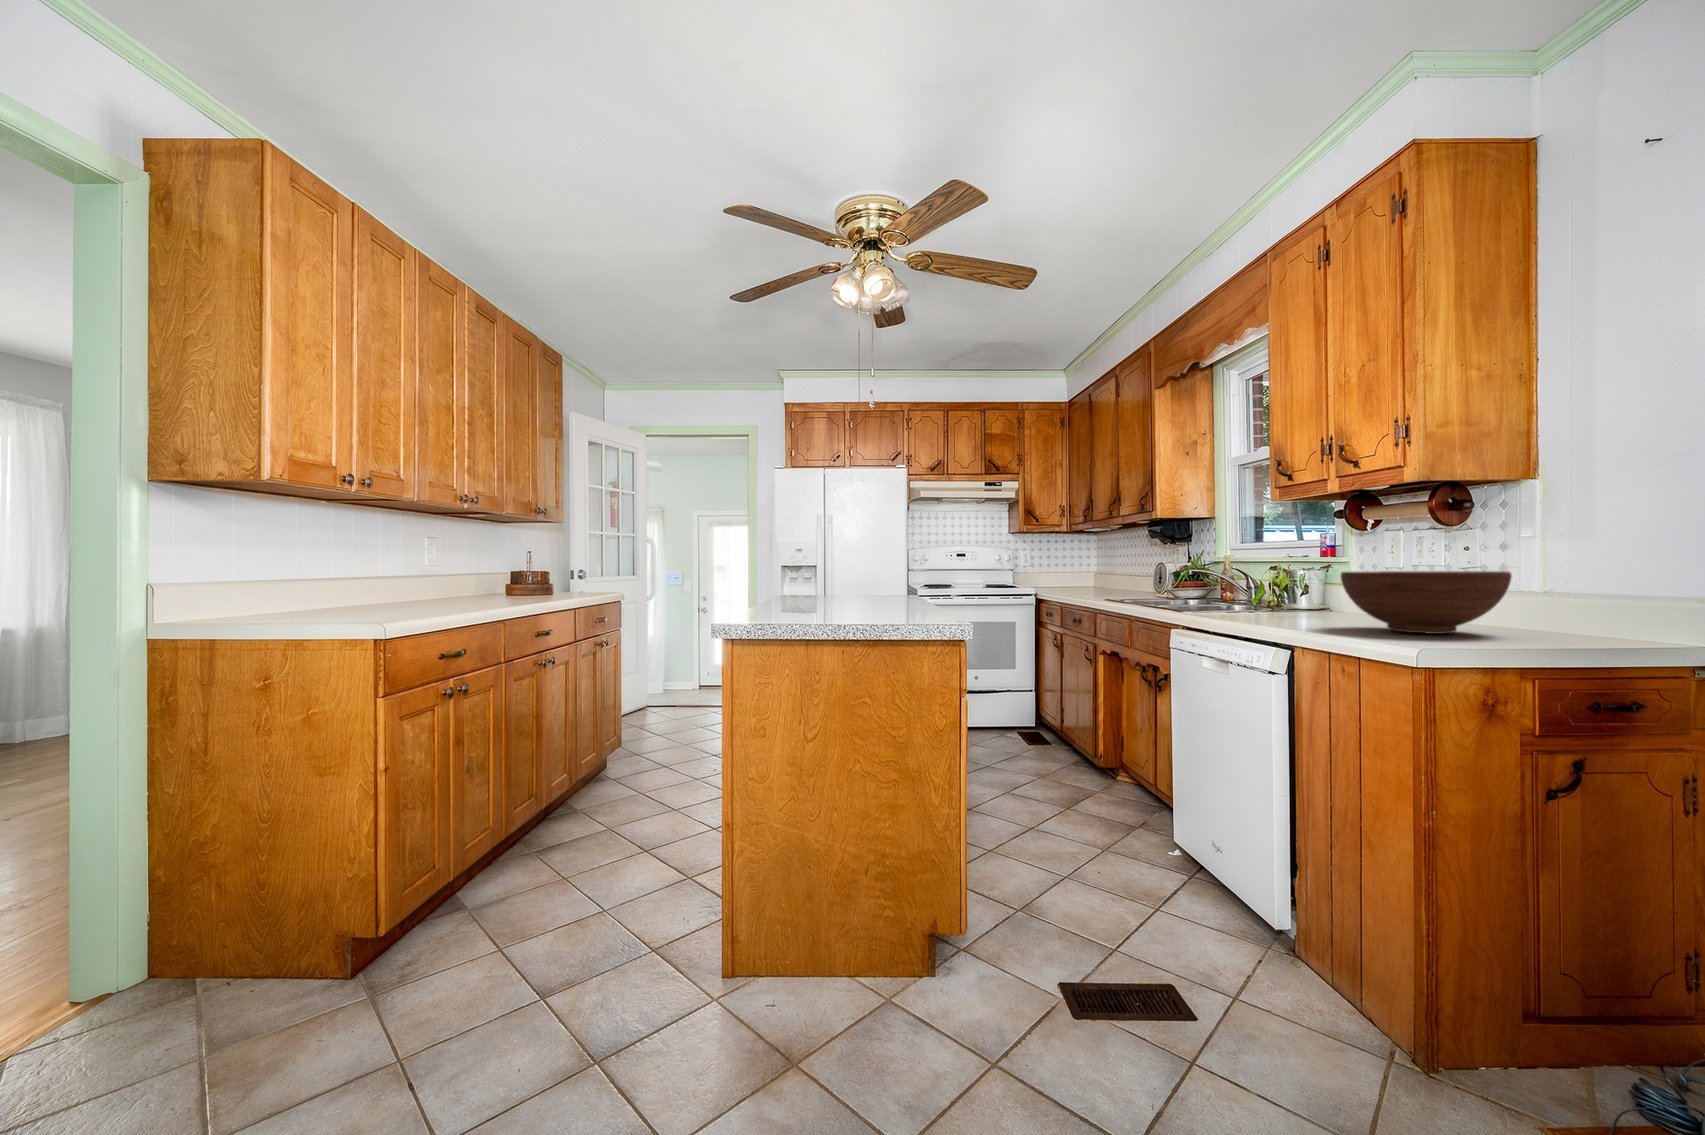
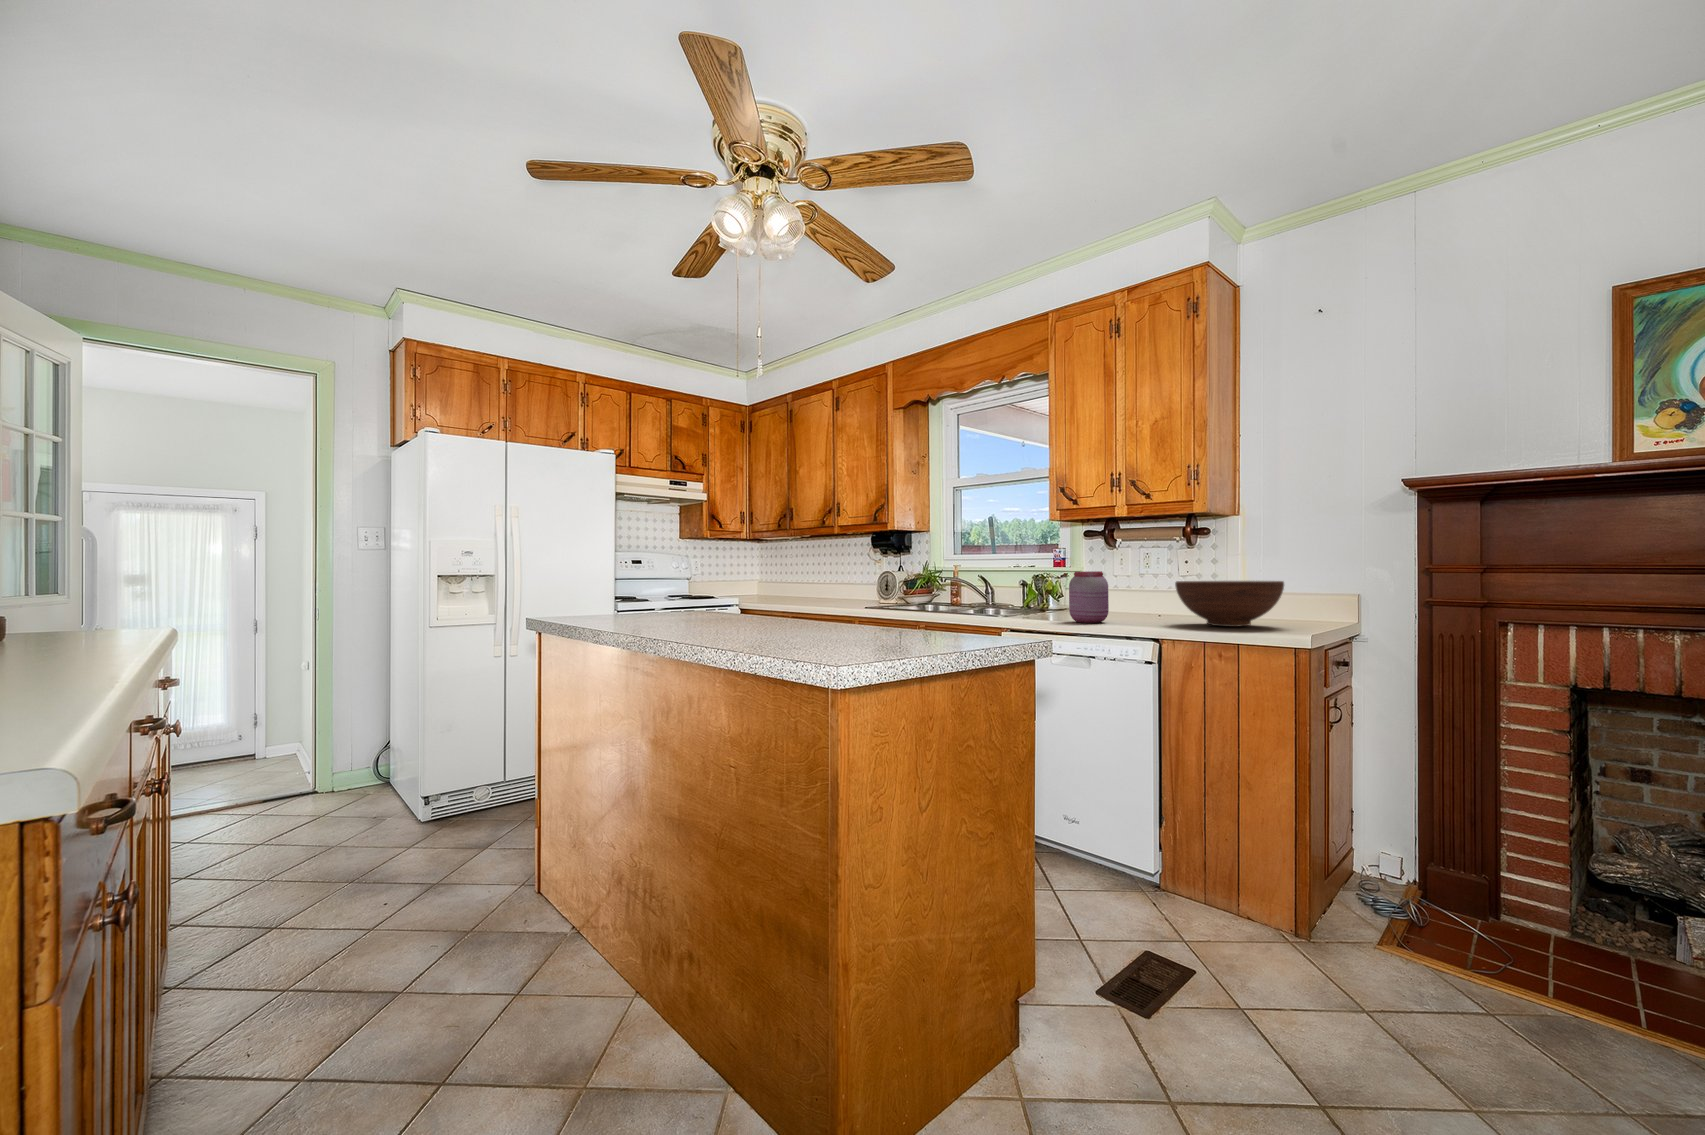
jar: none [1232,560,1284,620] -> present [1069,571,1109,623]

